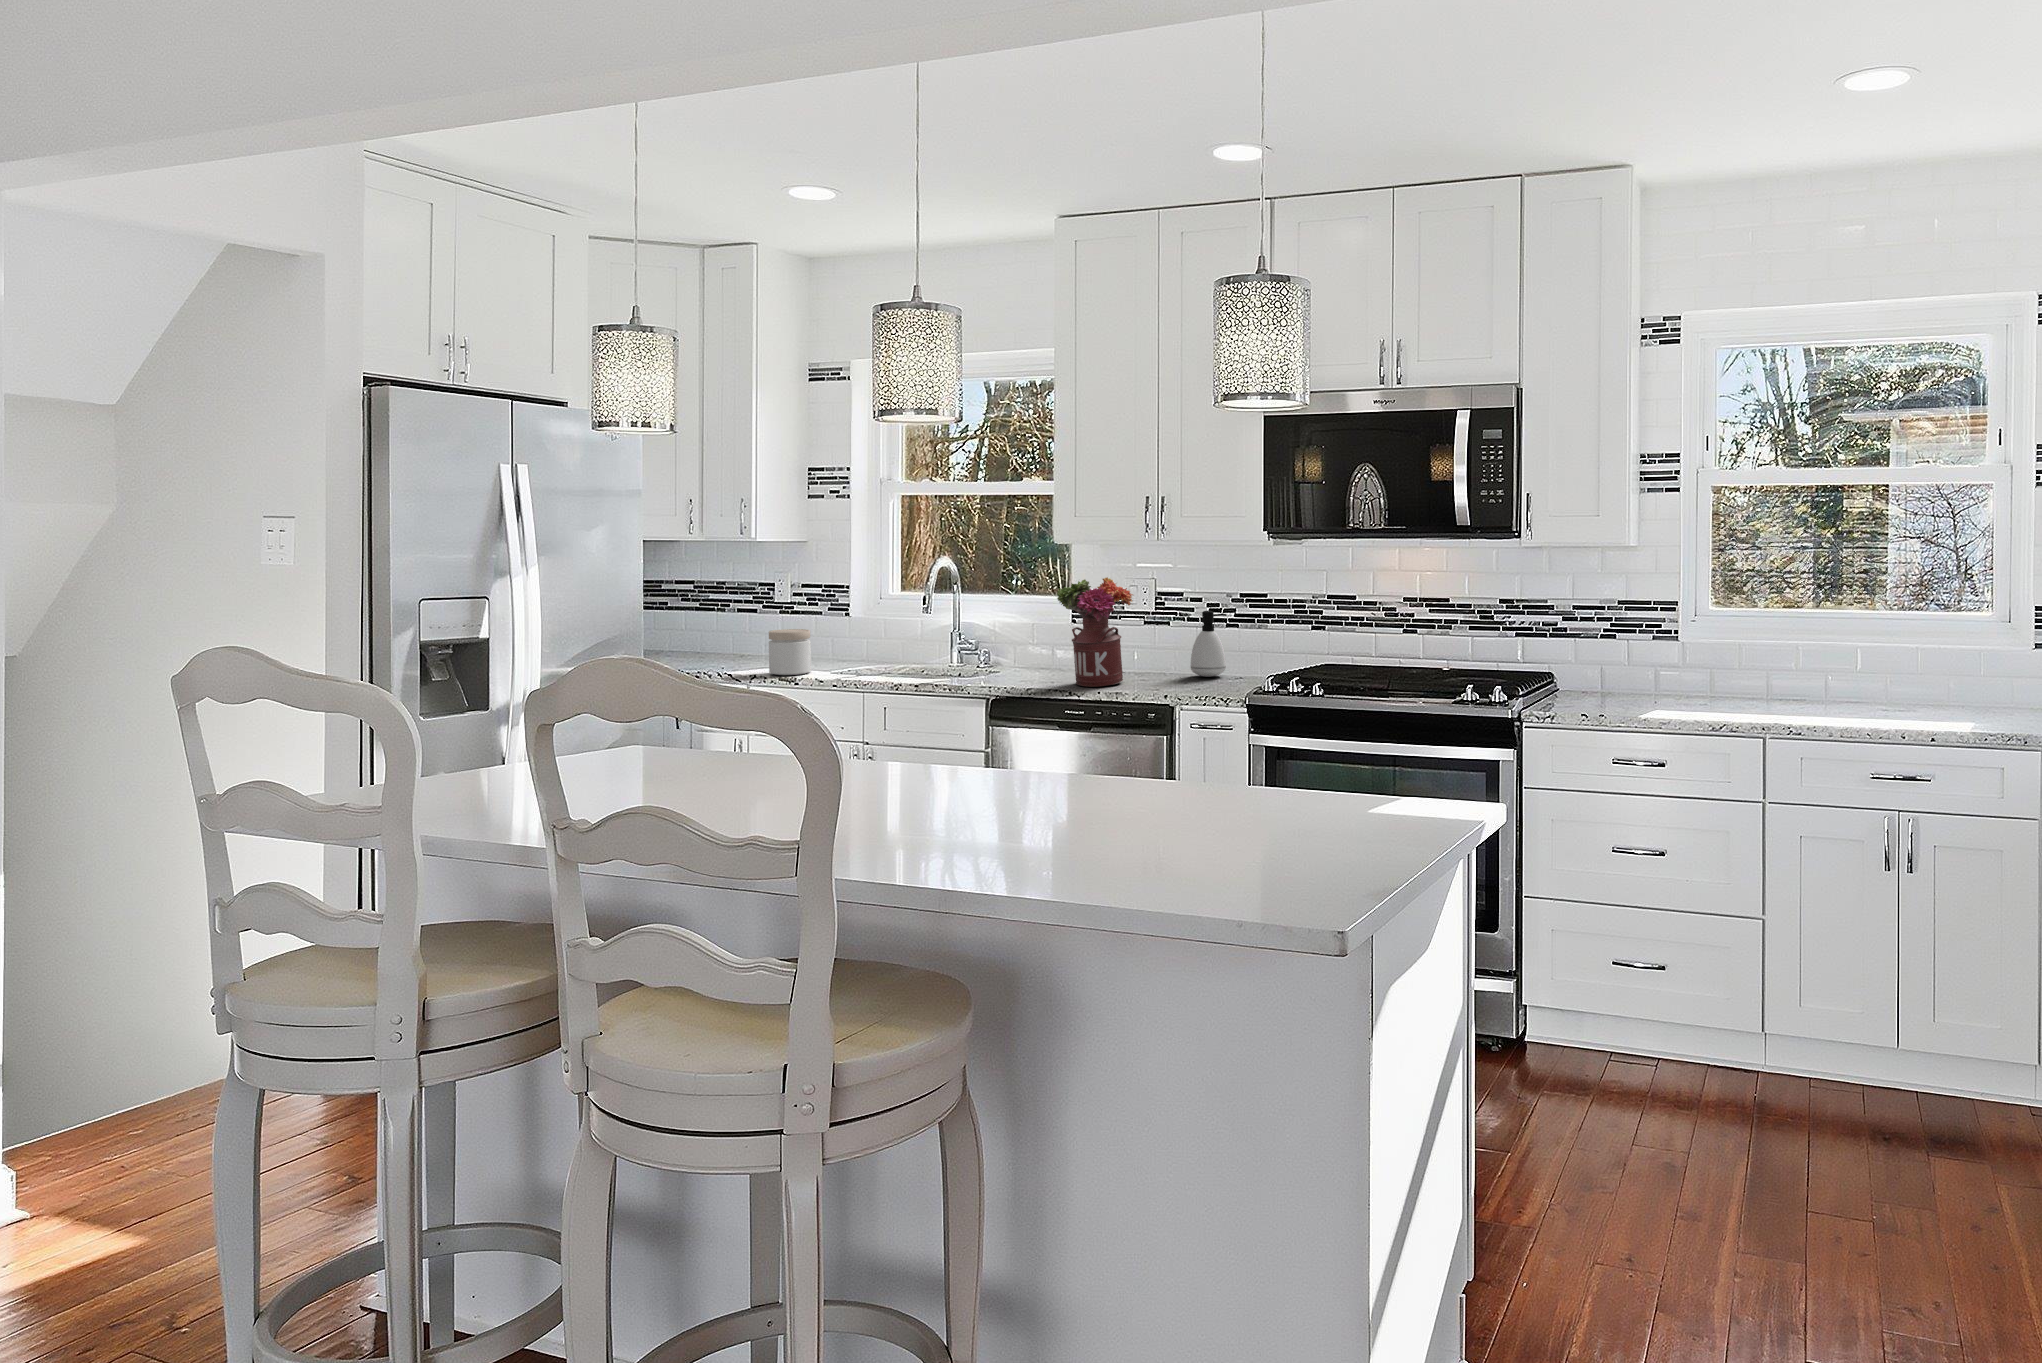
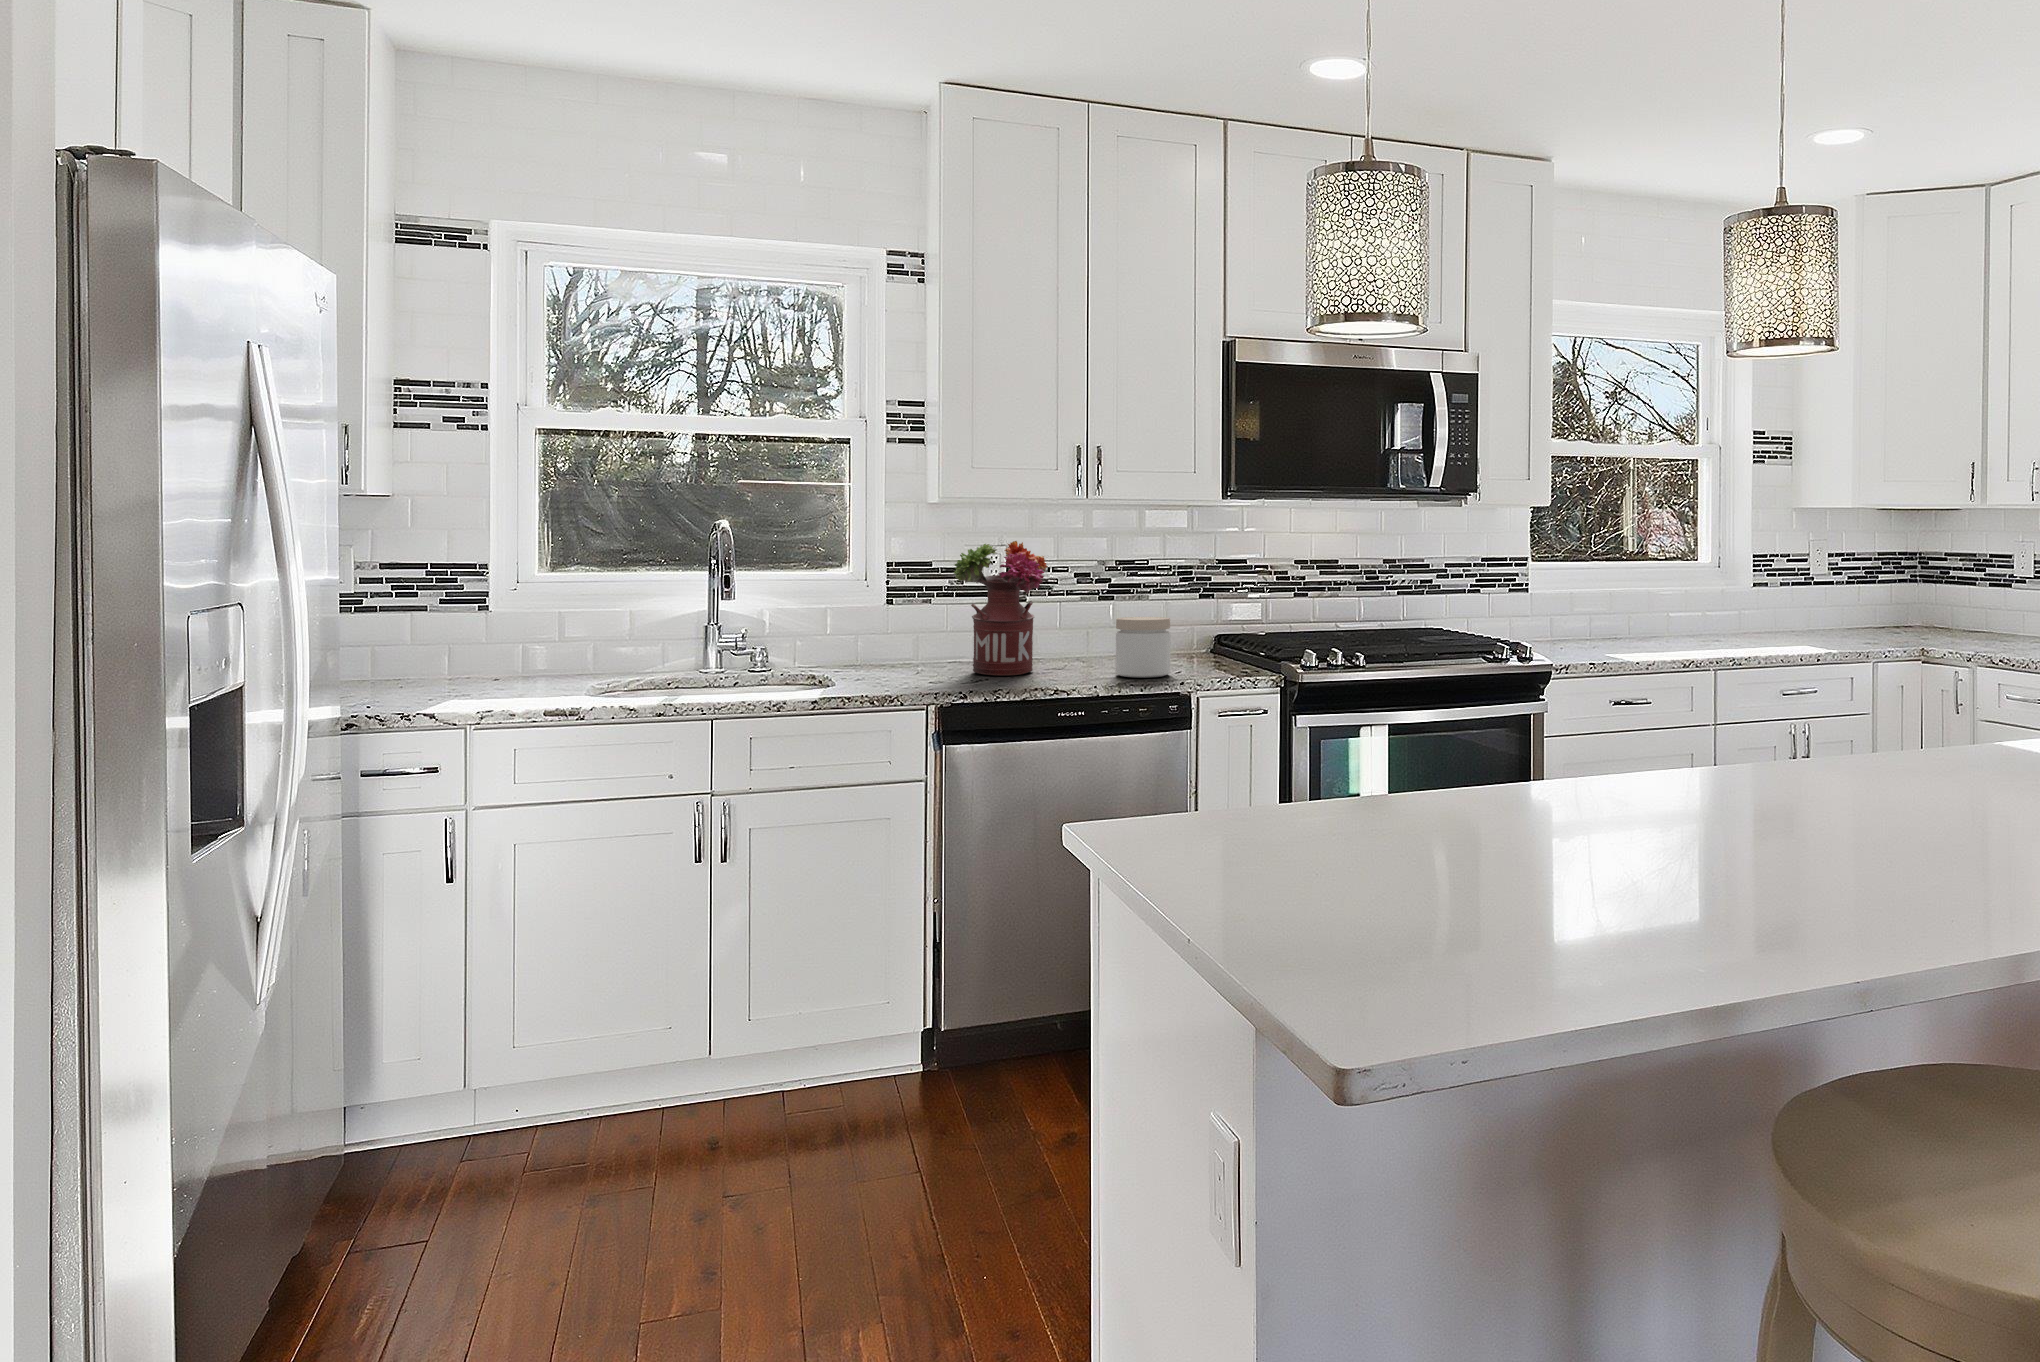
soap dispenser: present [1190,611,1227,677] -> none [1069,582,1111,658]
jar: present [769,629,811,675] -> present [1116,617,1170,677]

